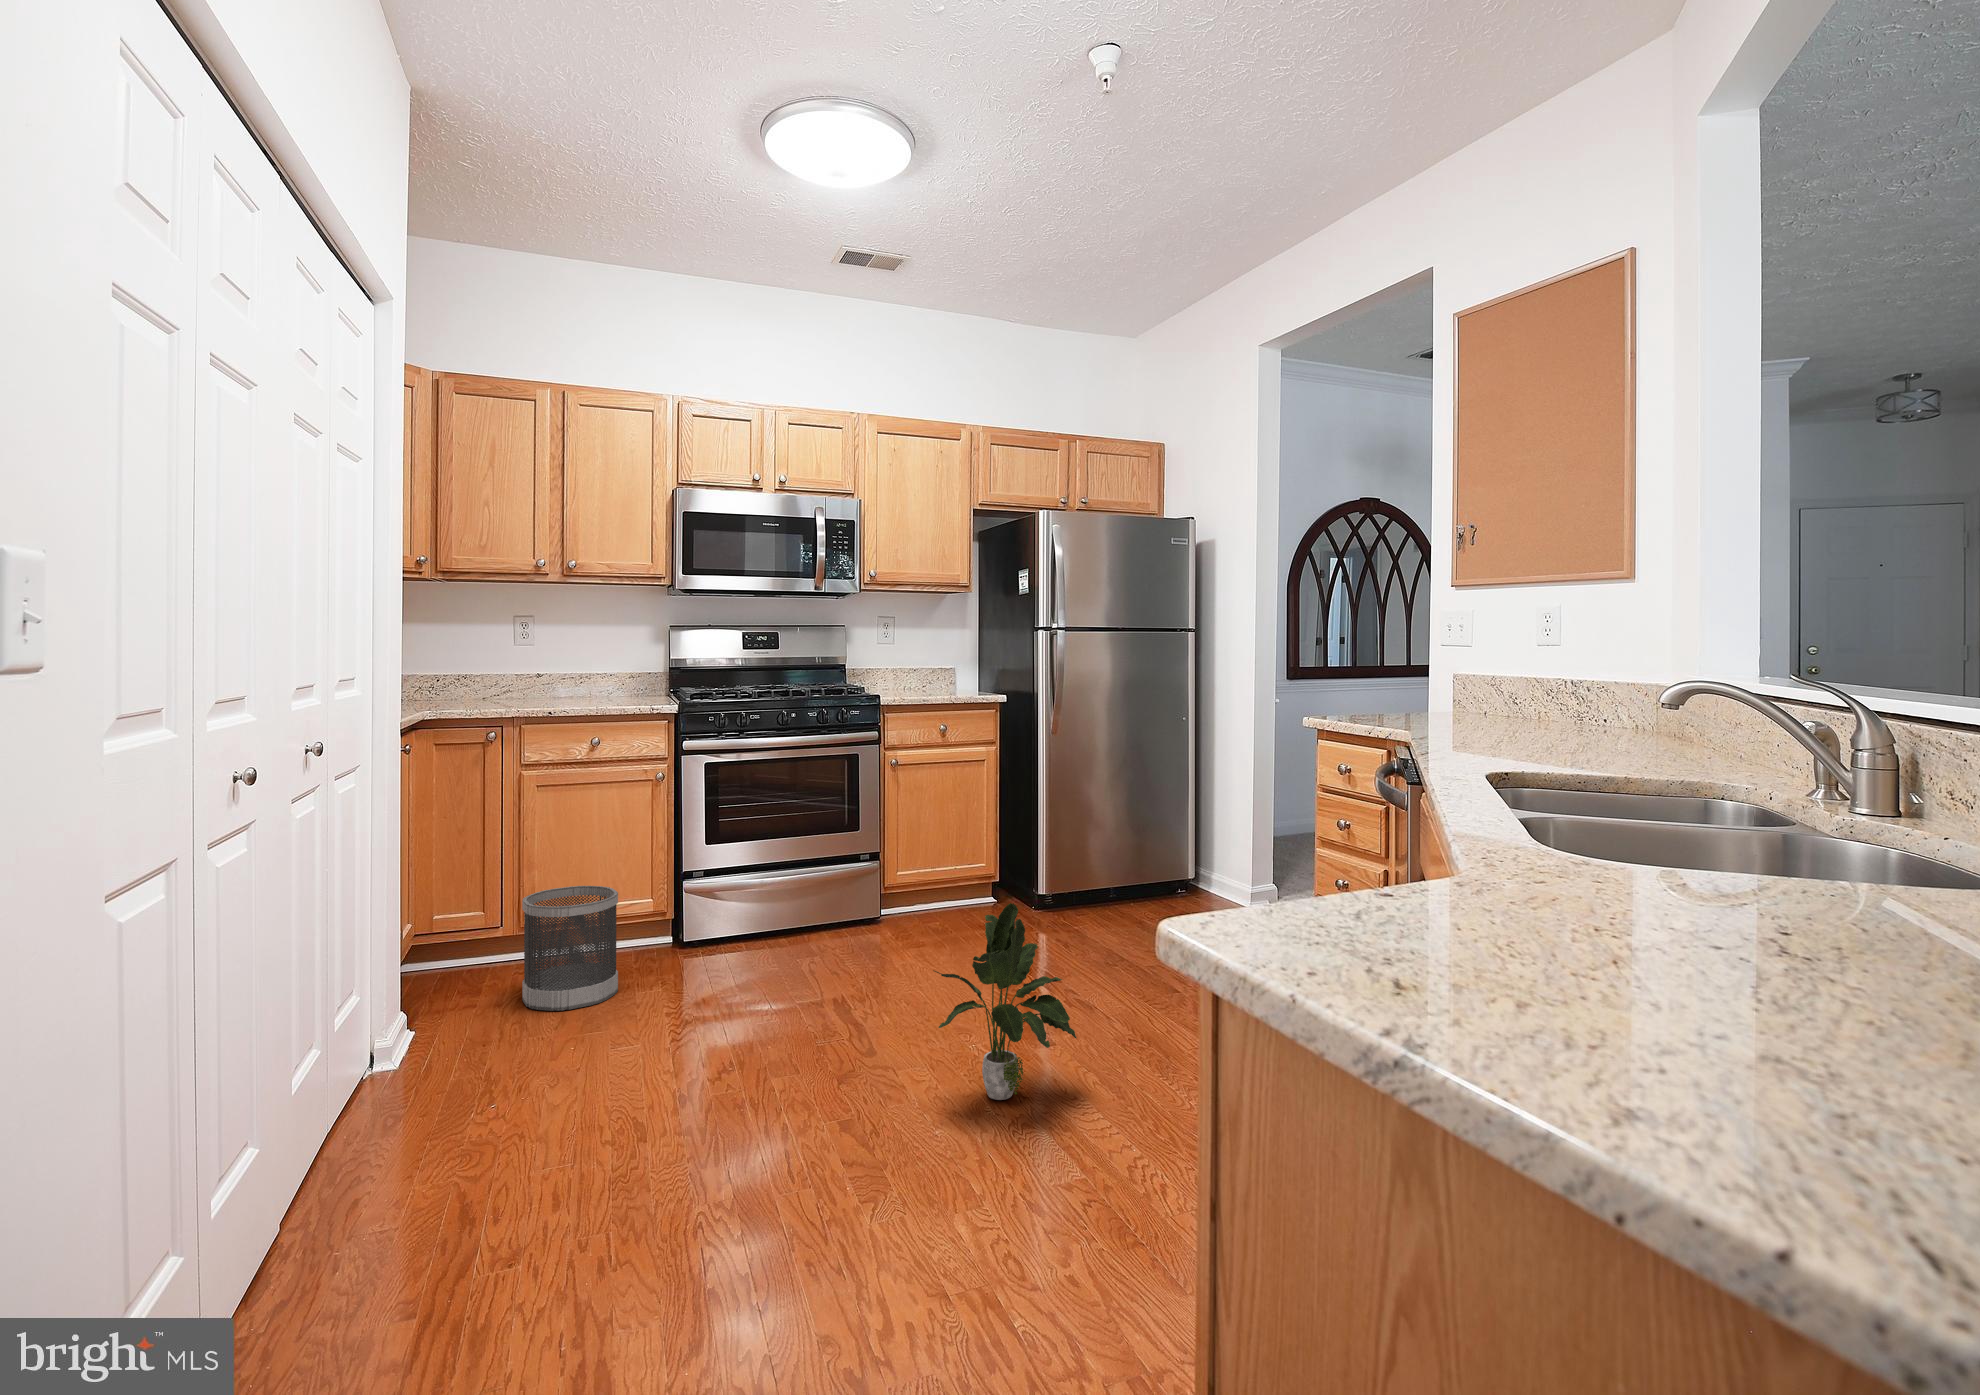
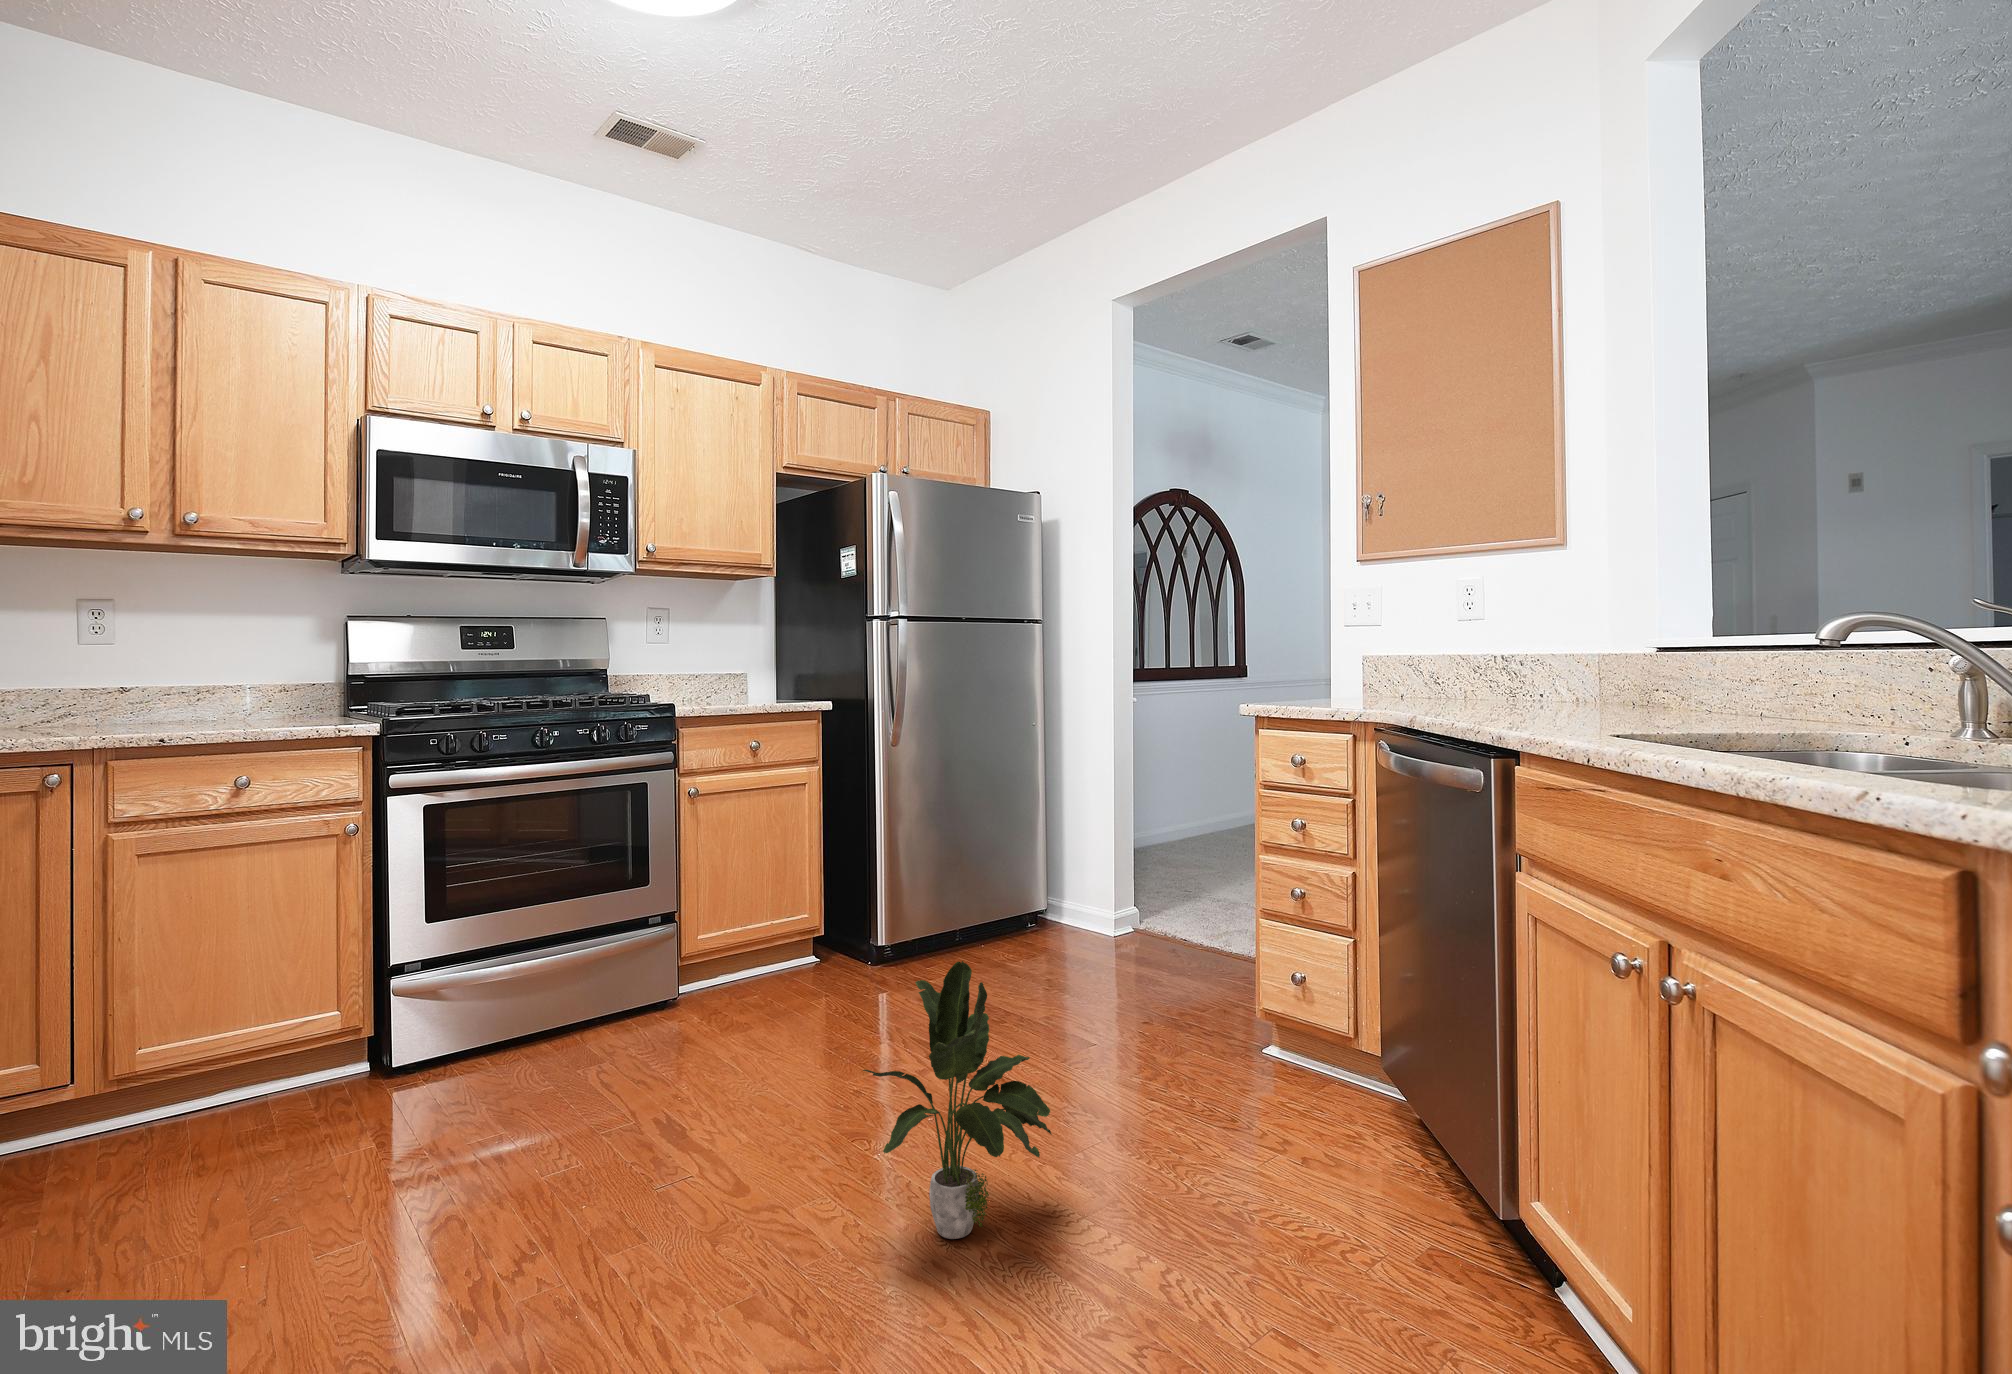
wastebasket: present [522,886,618,1011] -> none [123,1000,299,1214]

